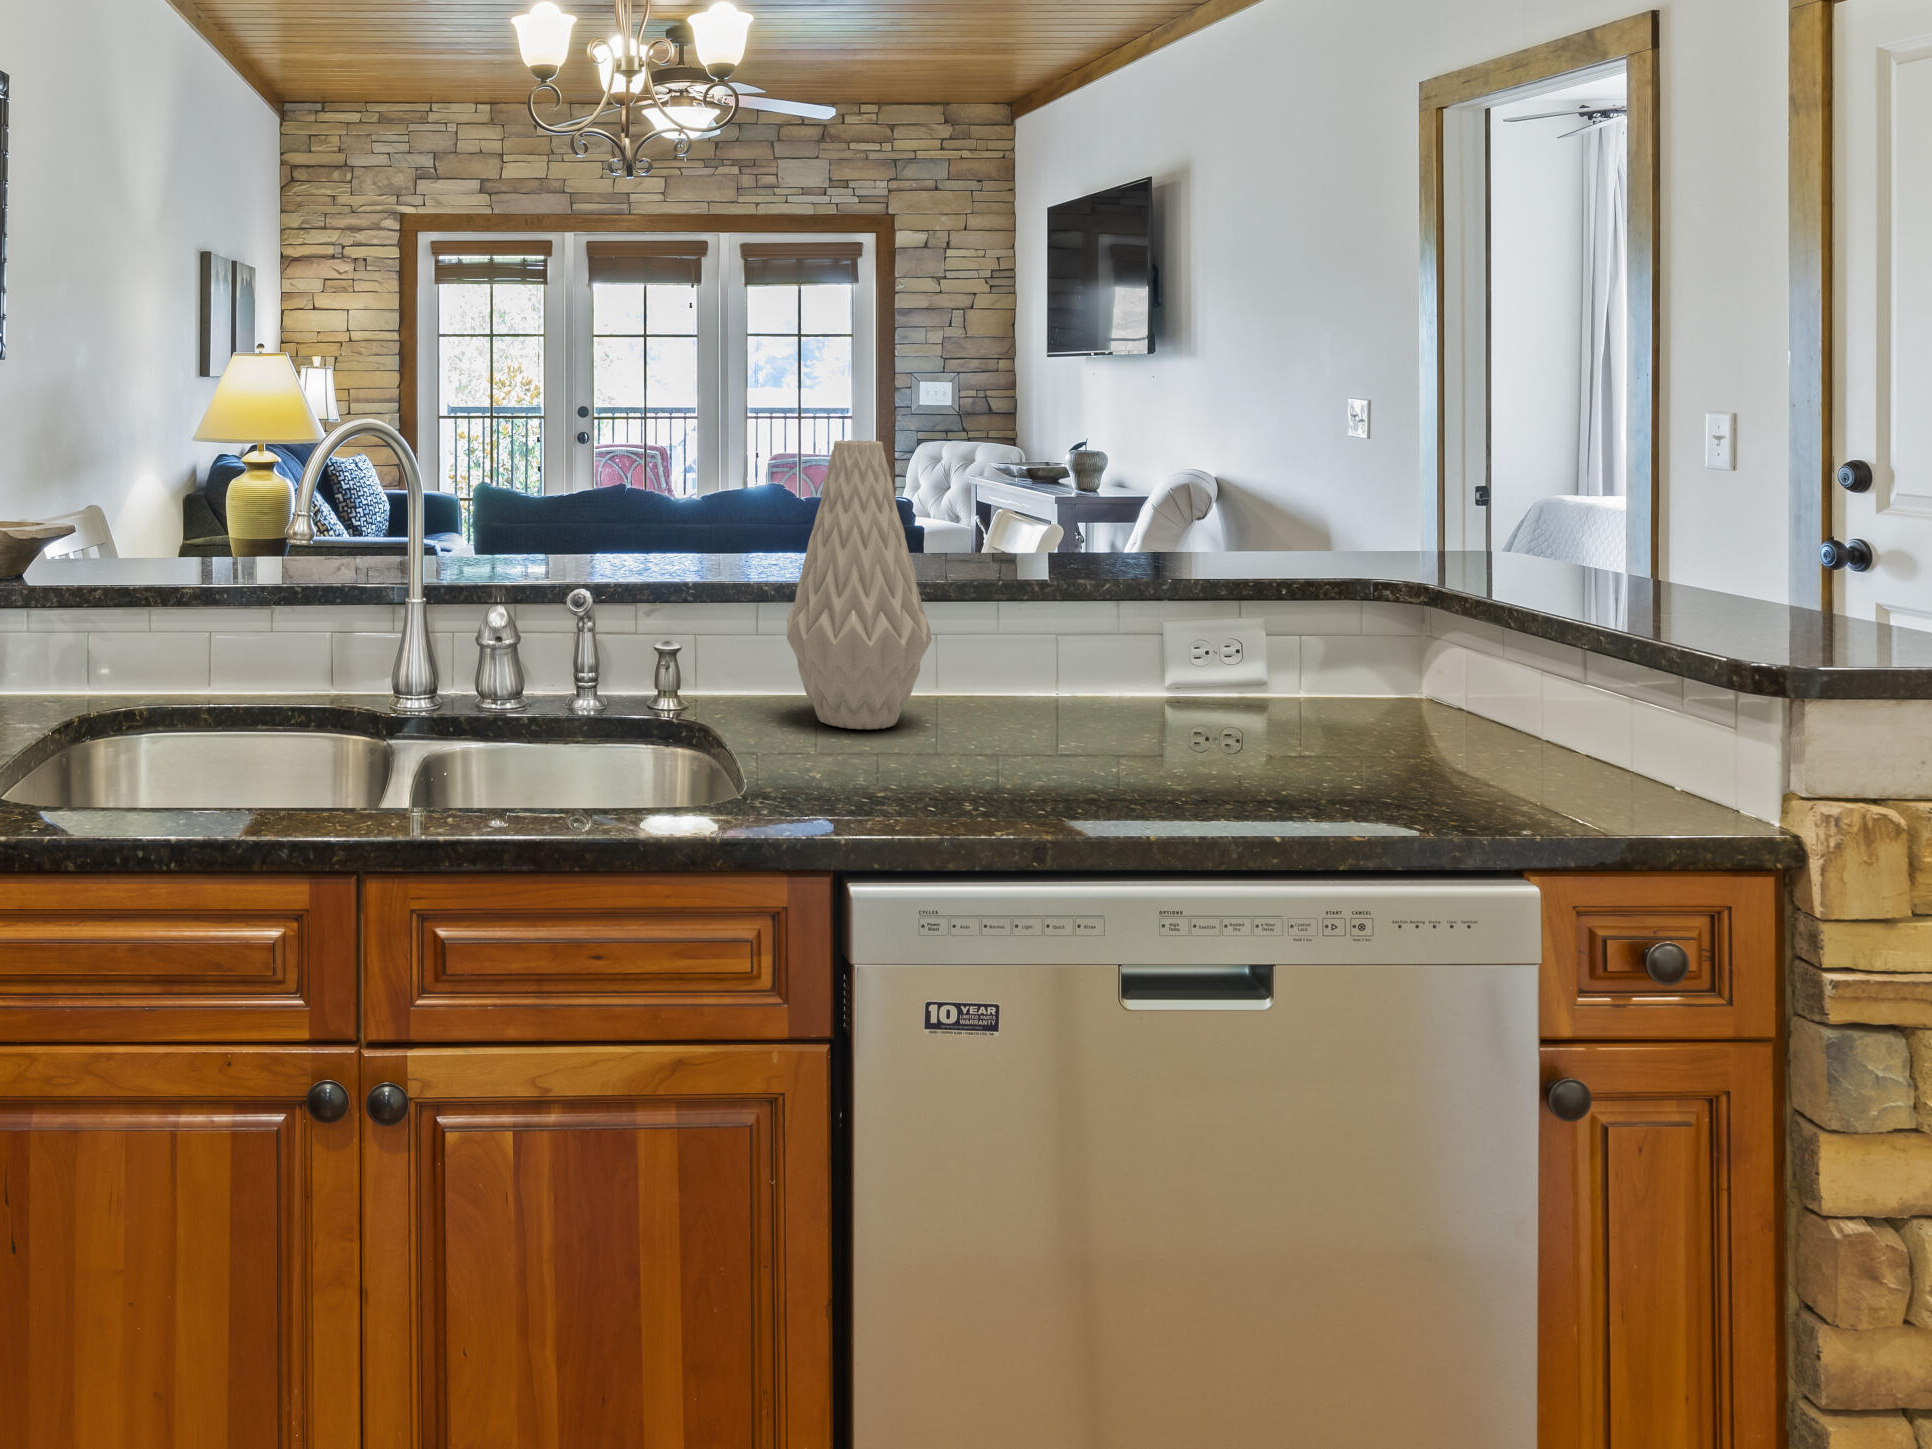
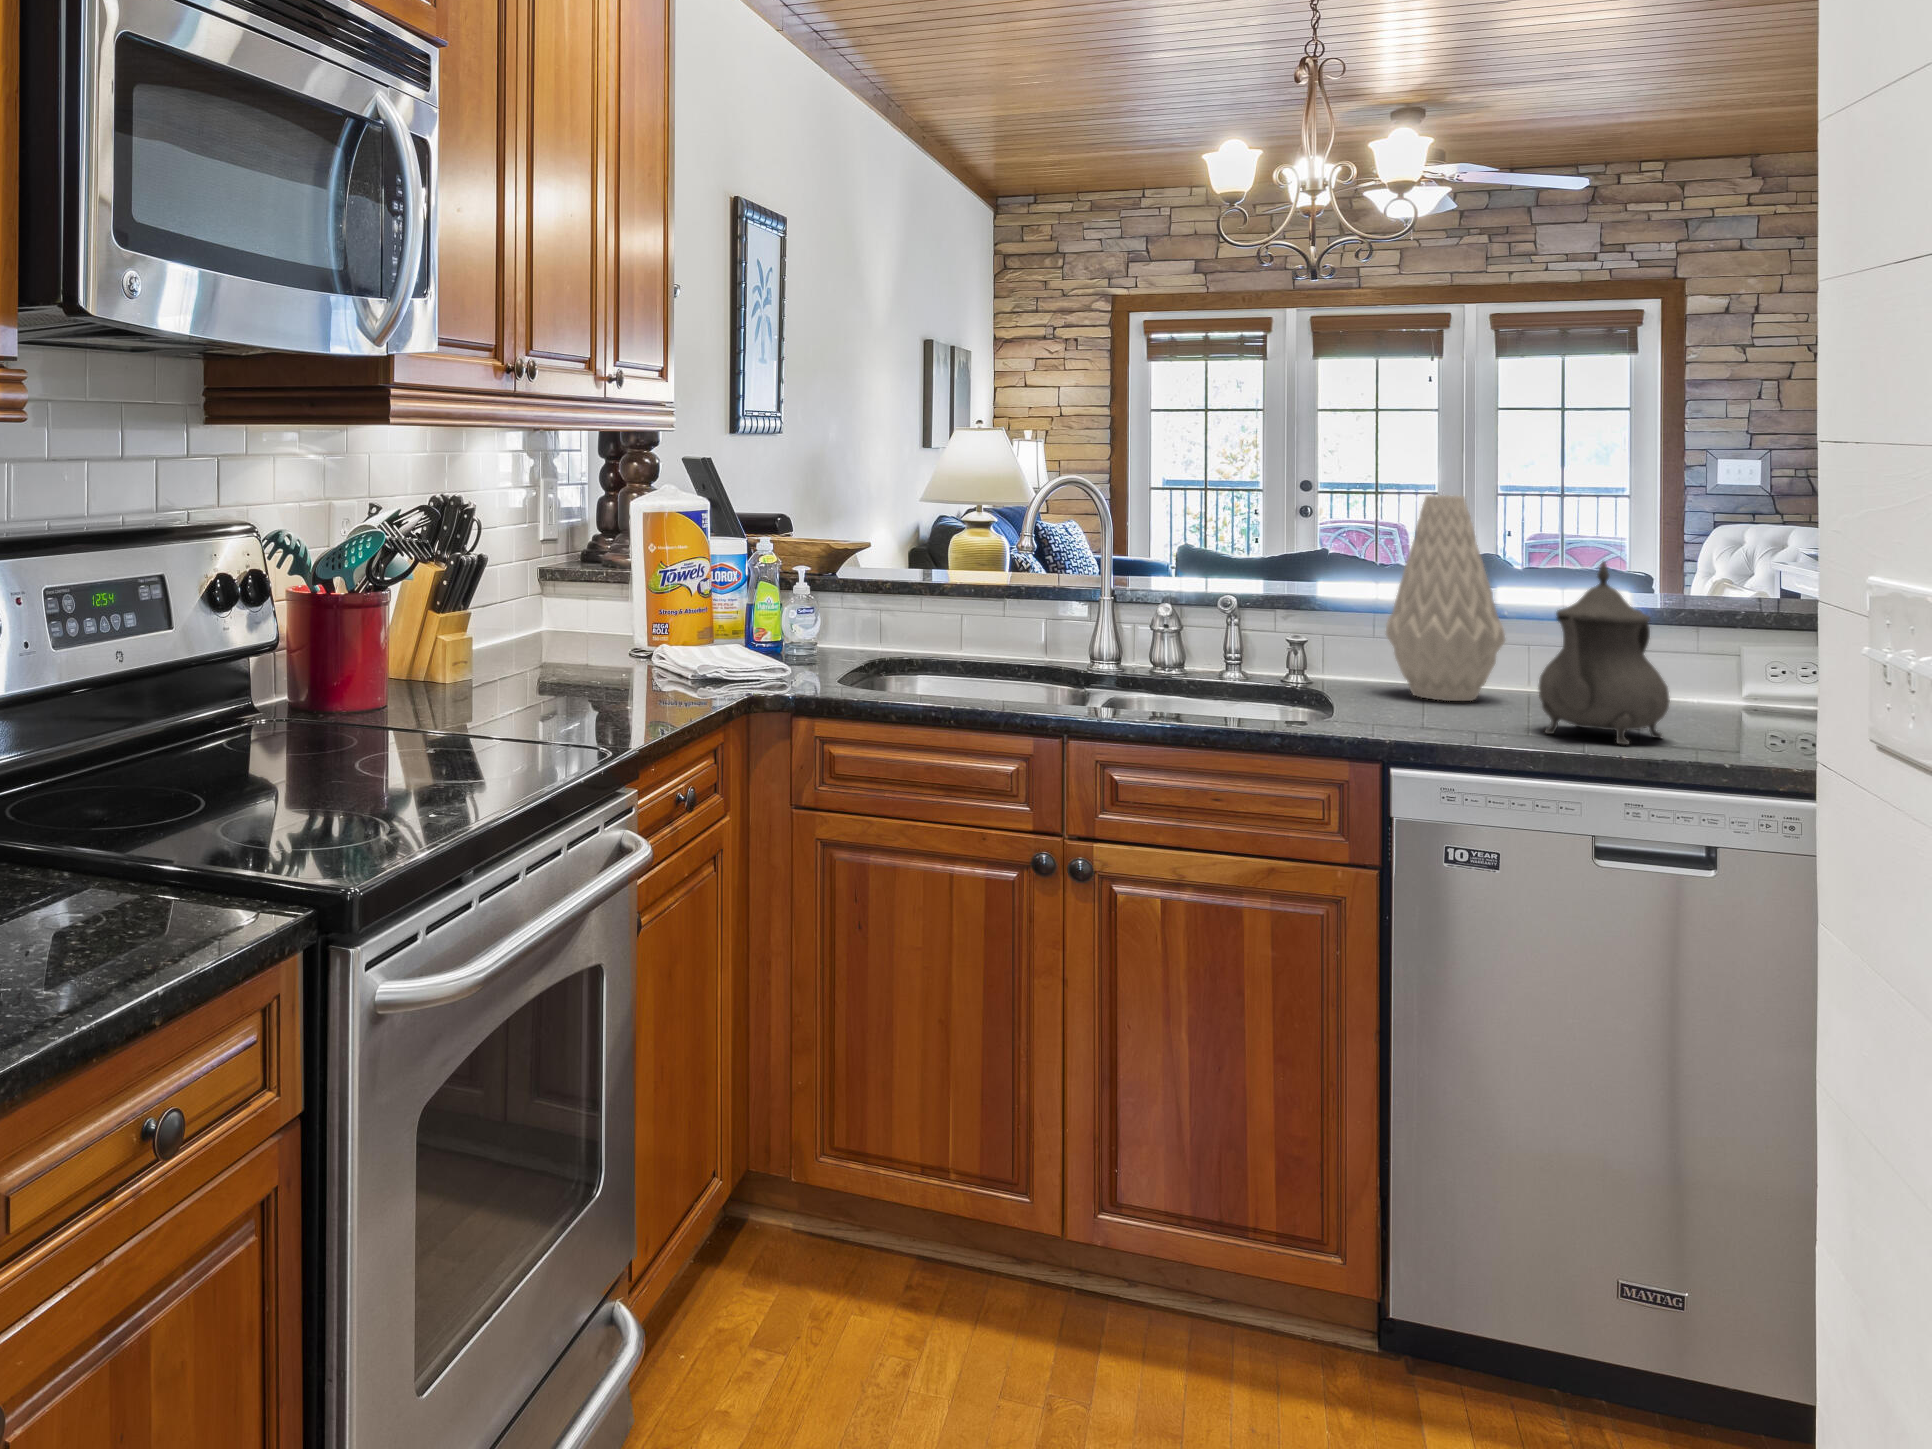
teapot: none [1007,537,1172,808] -> present [1538,562,1670,744]

